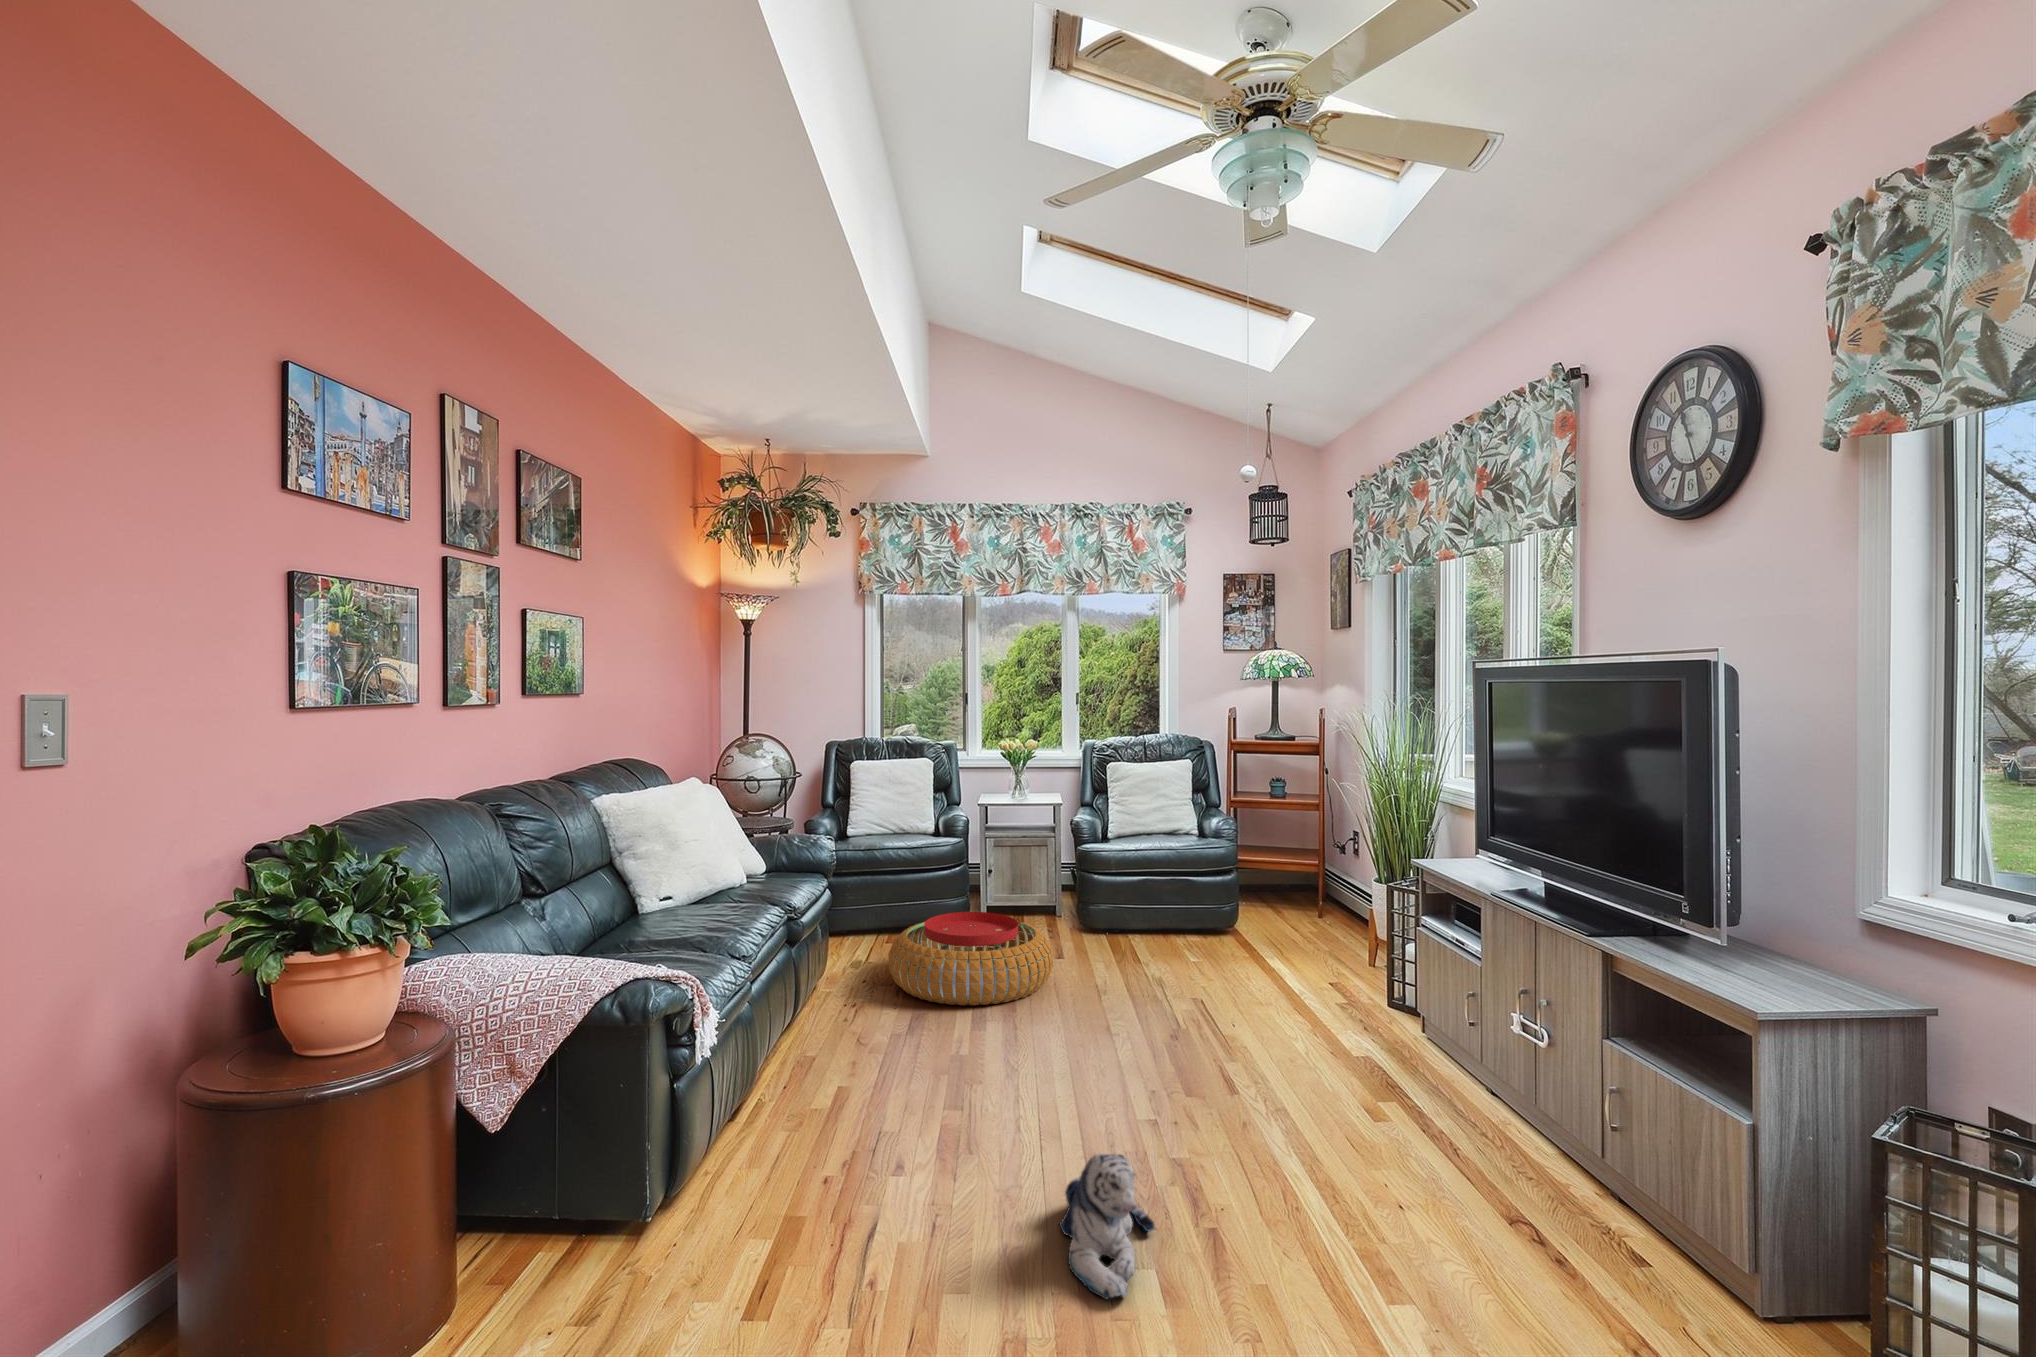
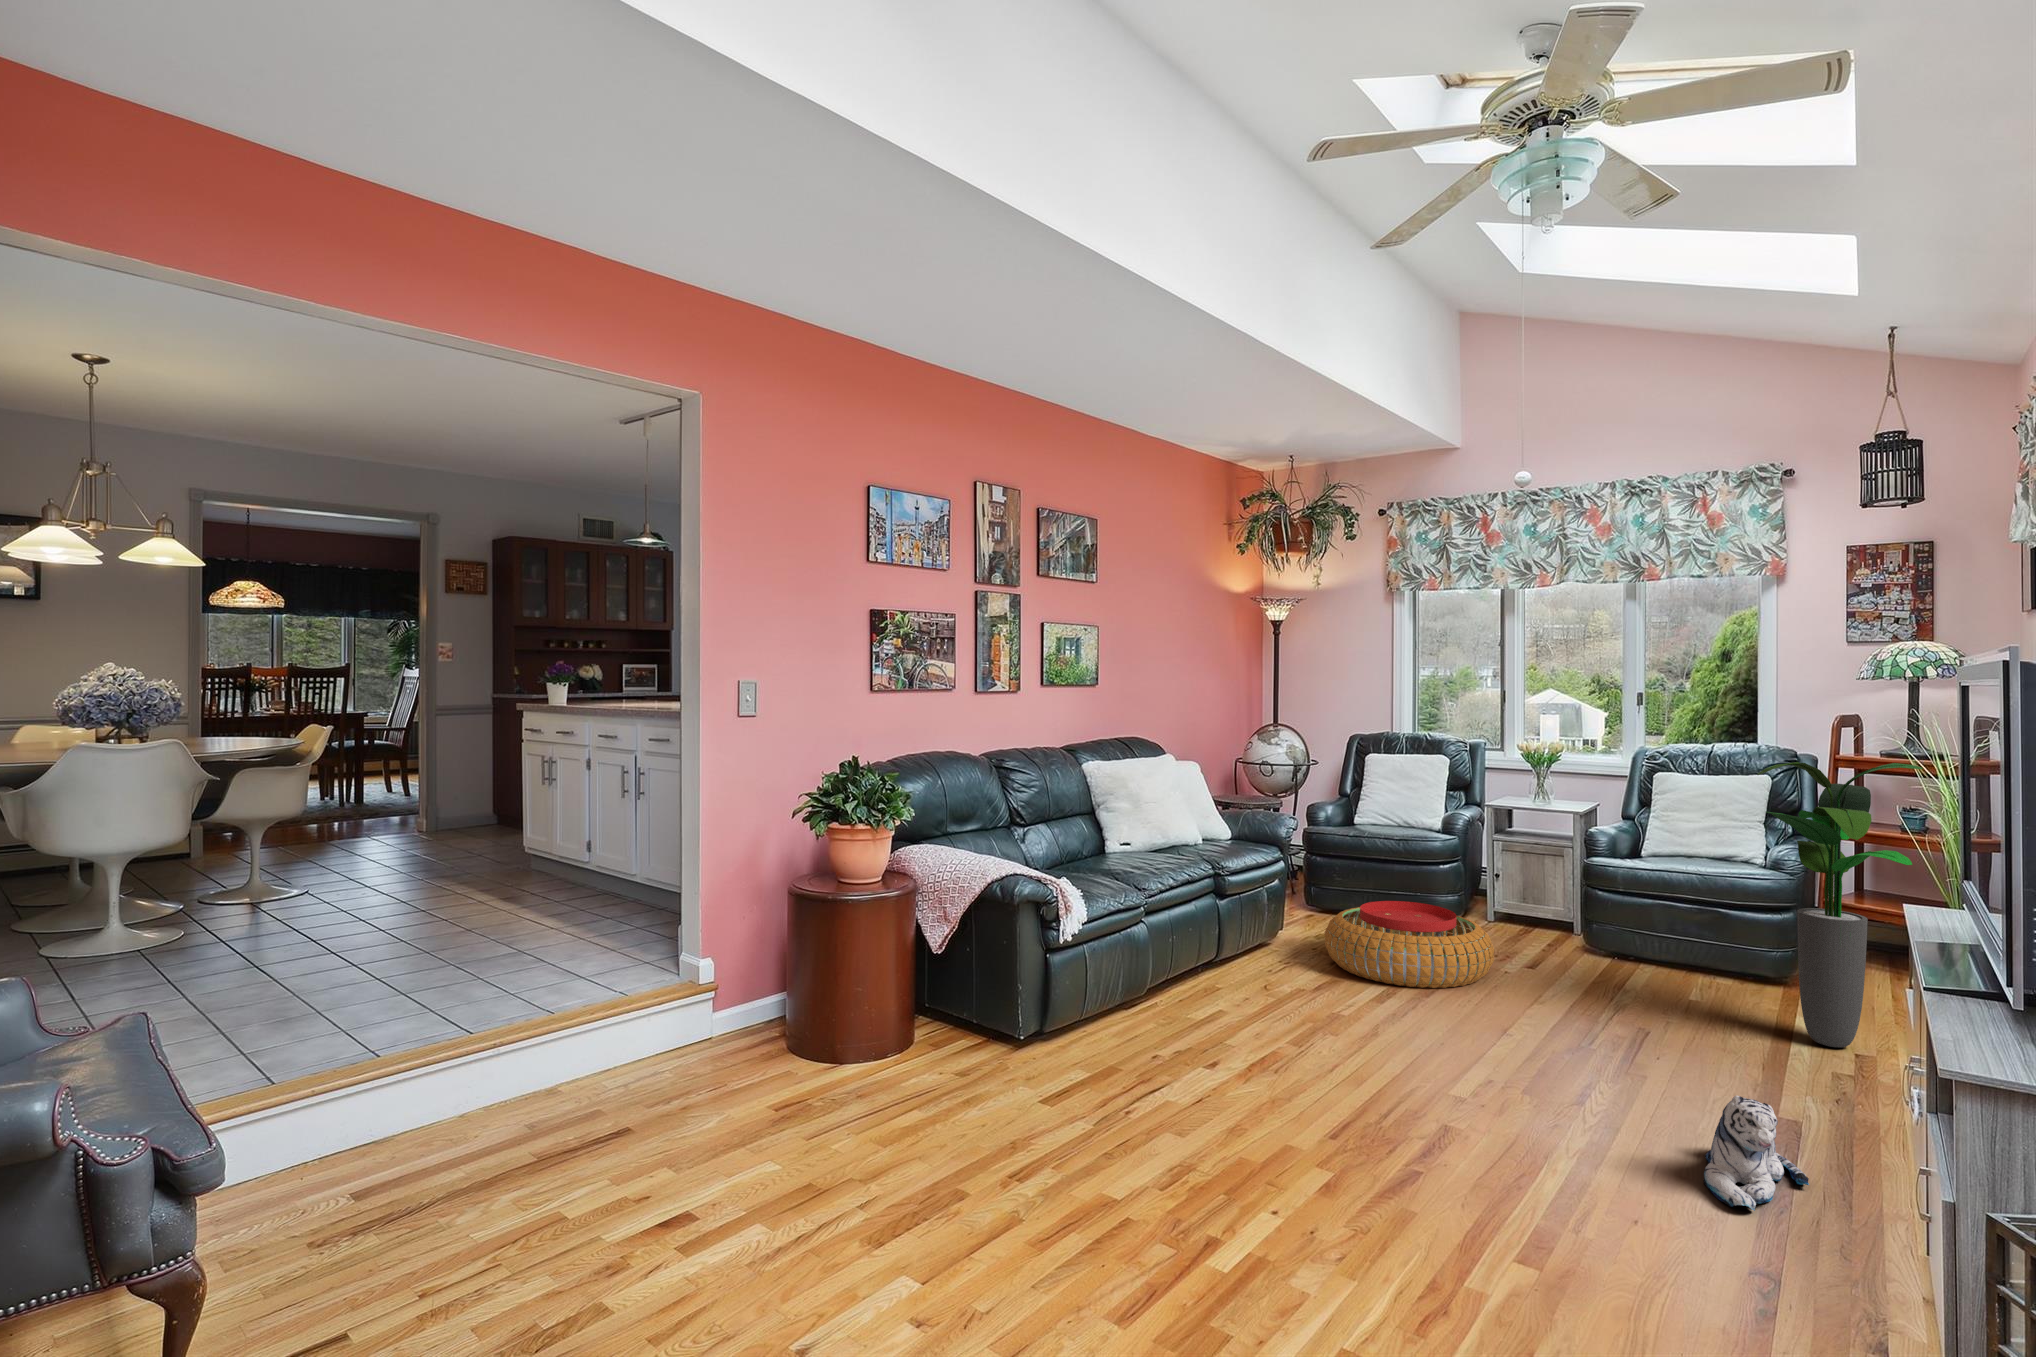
potted plant: none [1270,745,1378,982] -> present [1757,762,1923,1047]
plush toy: present [1059,1153,1154,1299] -> present [1703,1096,1809,1211]

